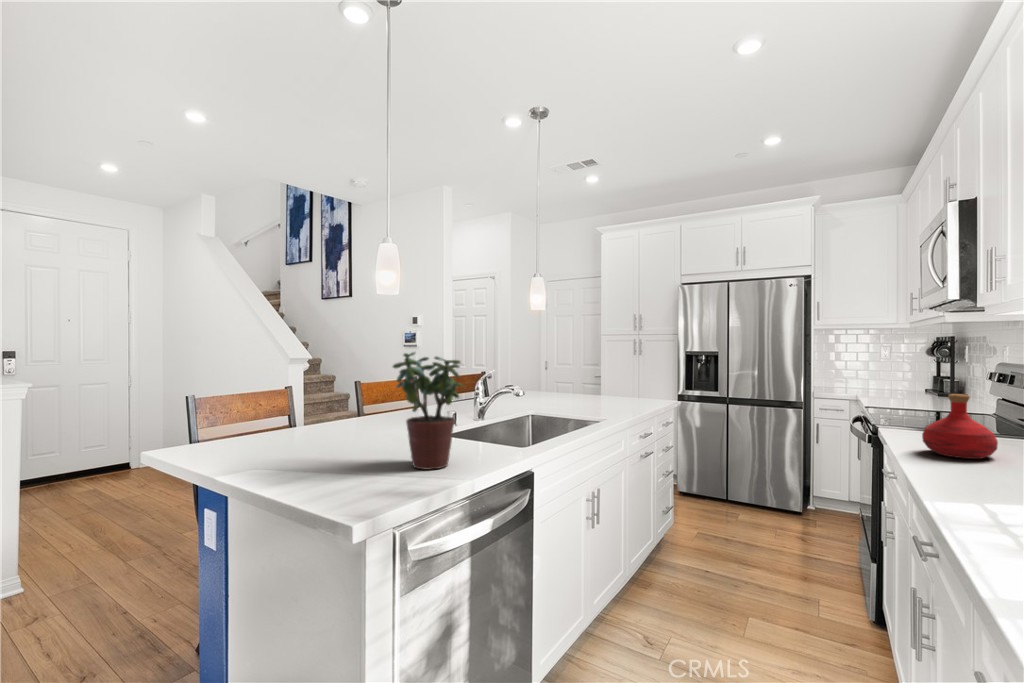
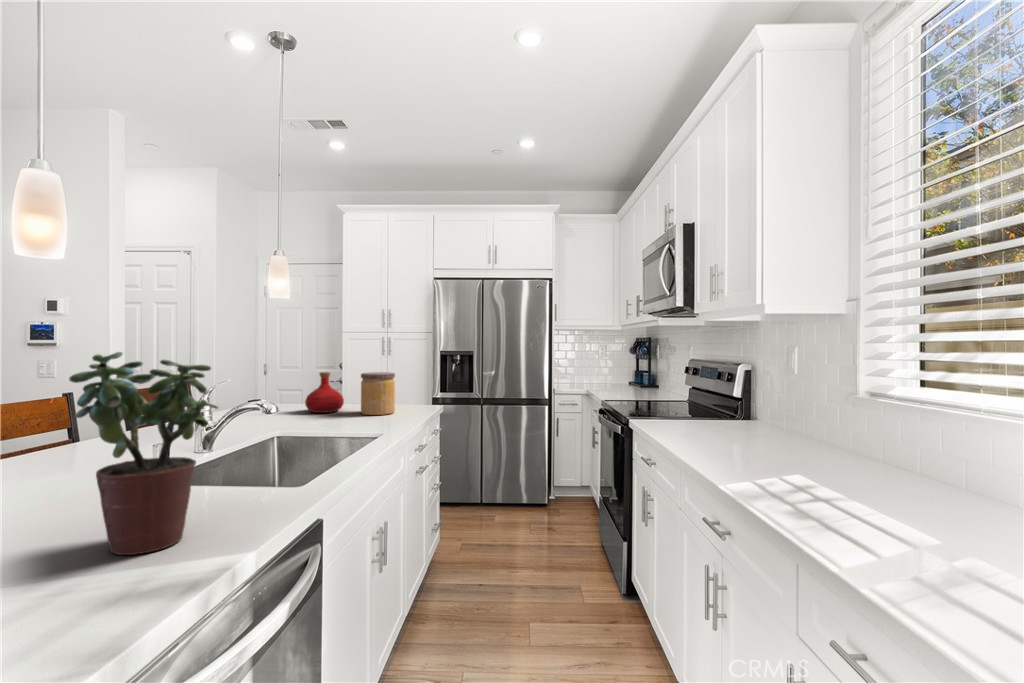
jar: none [598,368,627,405] -> present [361,372,395,415]
bottle: present [922,394,998,459] -> present [305,372,344,413]

